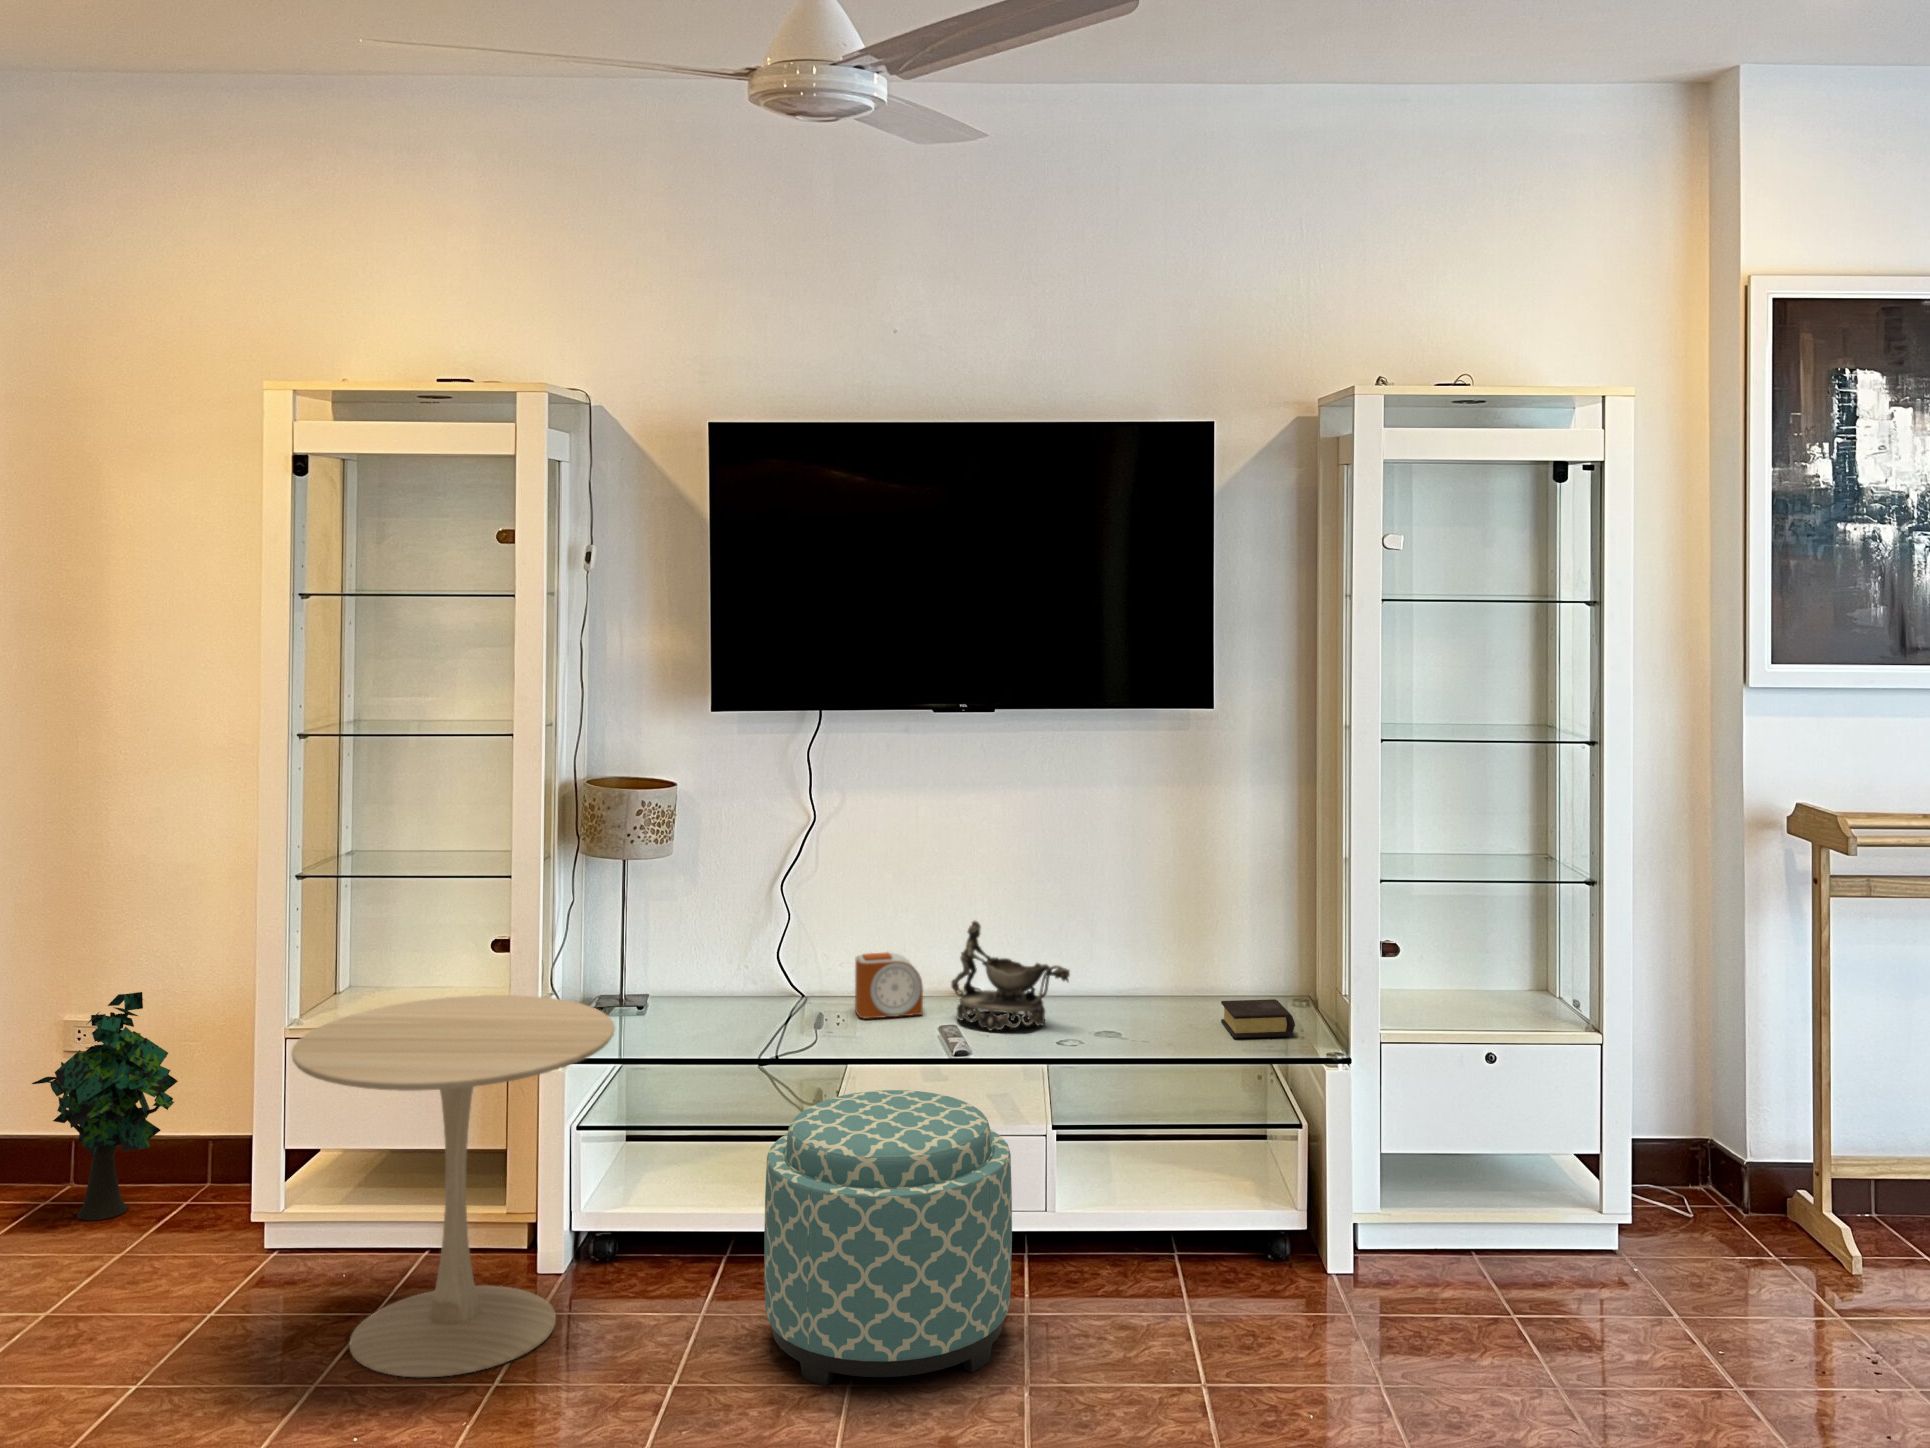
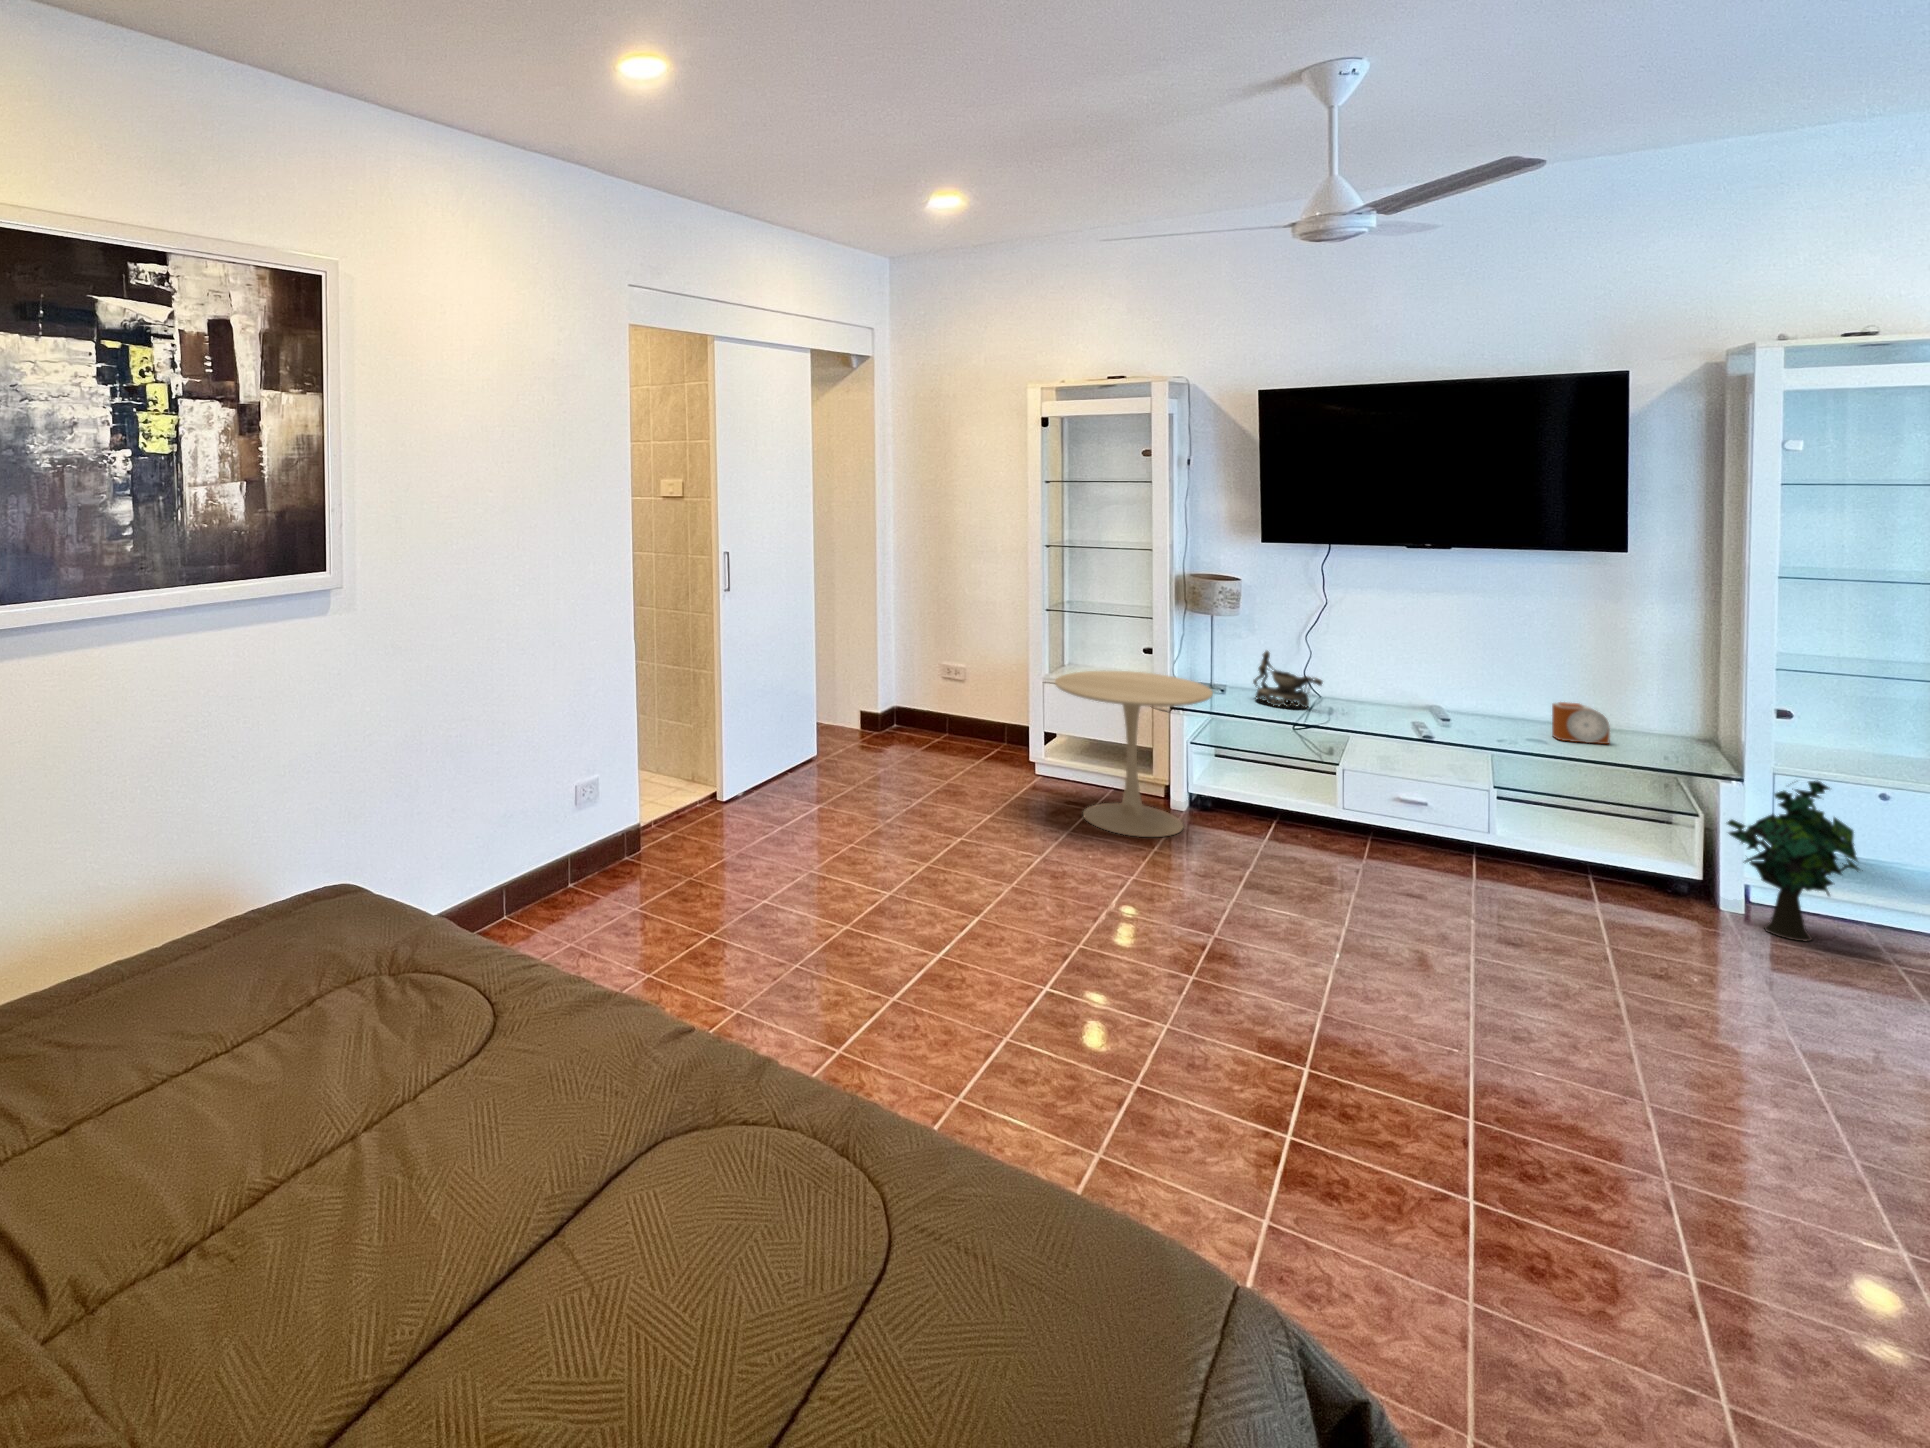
decorative bowl: present [951,921,1070,1030] -> present [1253,651,1323,708]
alarm clock: present [855,952,923,1019] -> present [1552,702,1610,744]
decorative plant: present [32,992,178,1220] -> present [1727,781,1860,941]
book: present [1221,999,1295,1038] -> none [1633,735,1698,762]
ottoman: present [764,1090,1012,1386] -> none [1301,745,1462,898]

